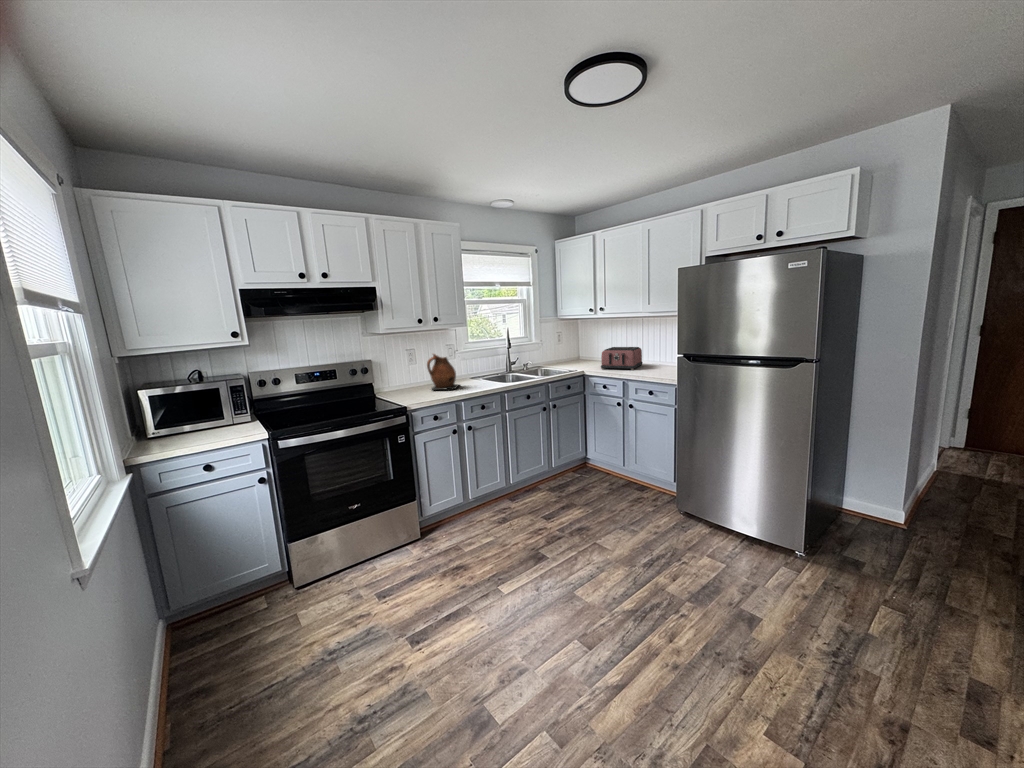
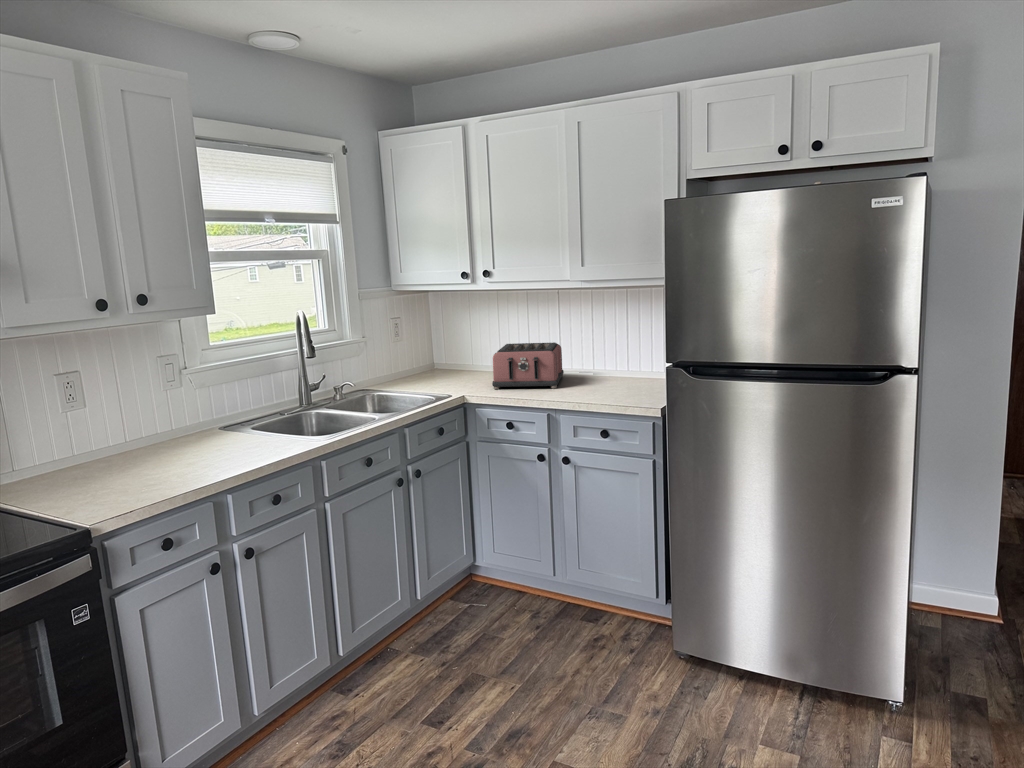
ceramic pitcher: present [427,354,459,390] -> none [123,382,207,470]

